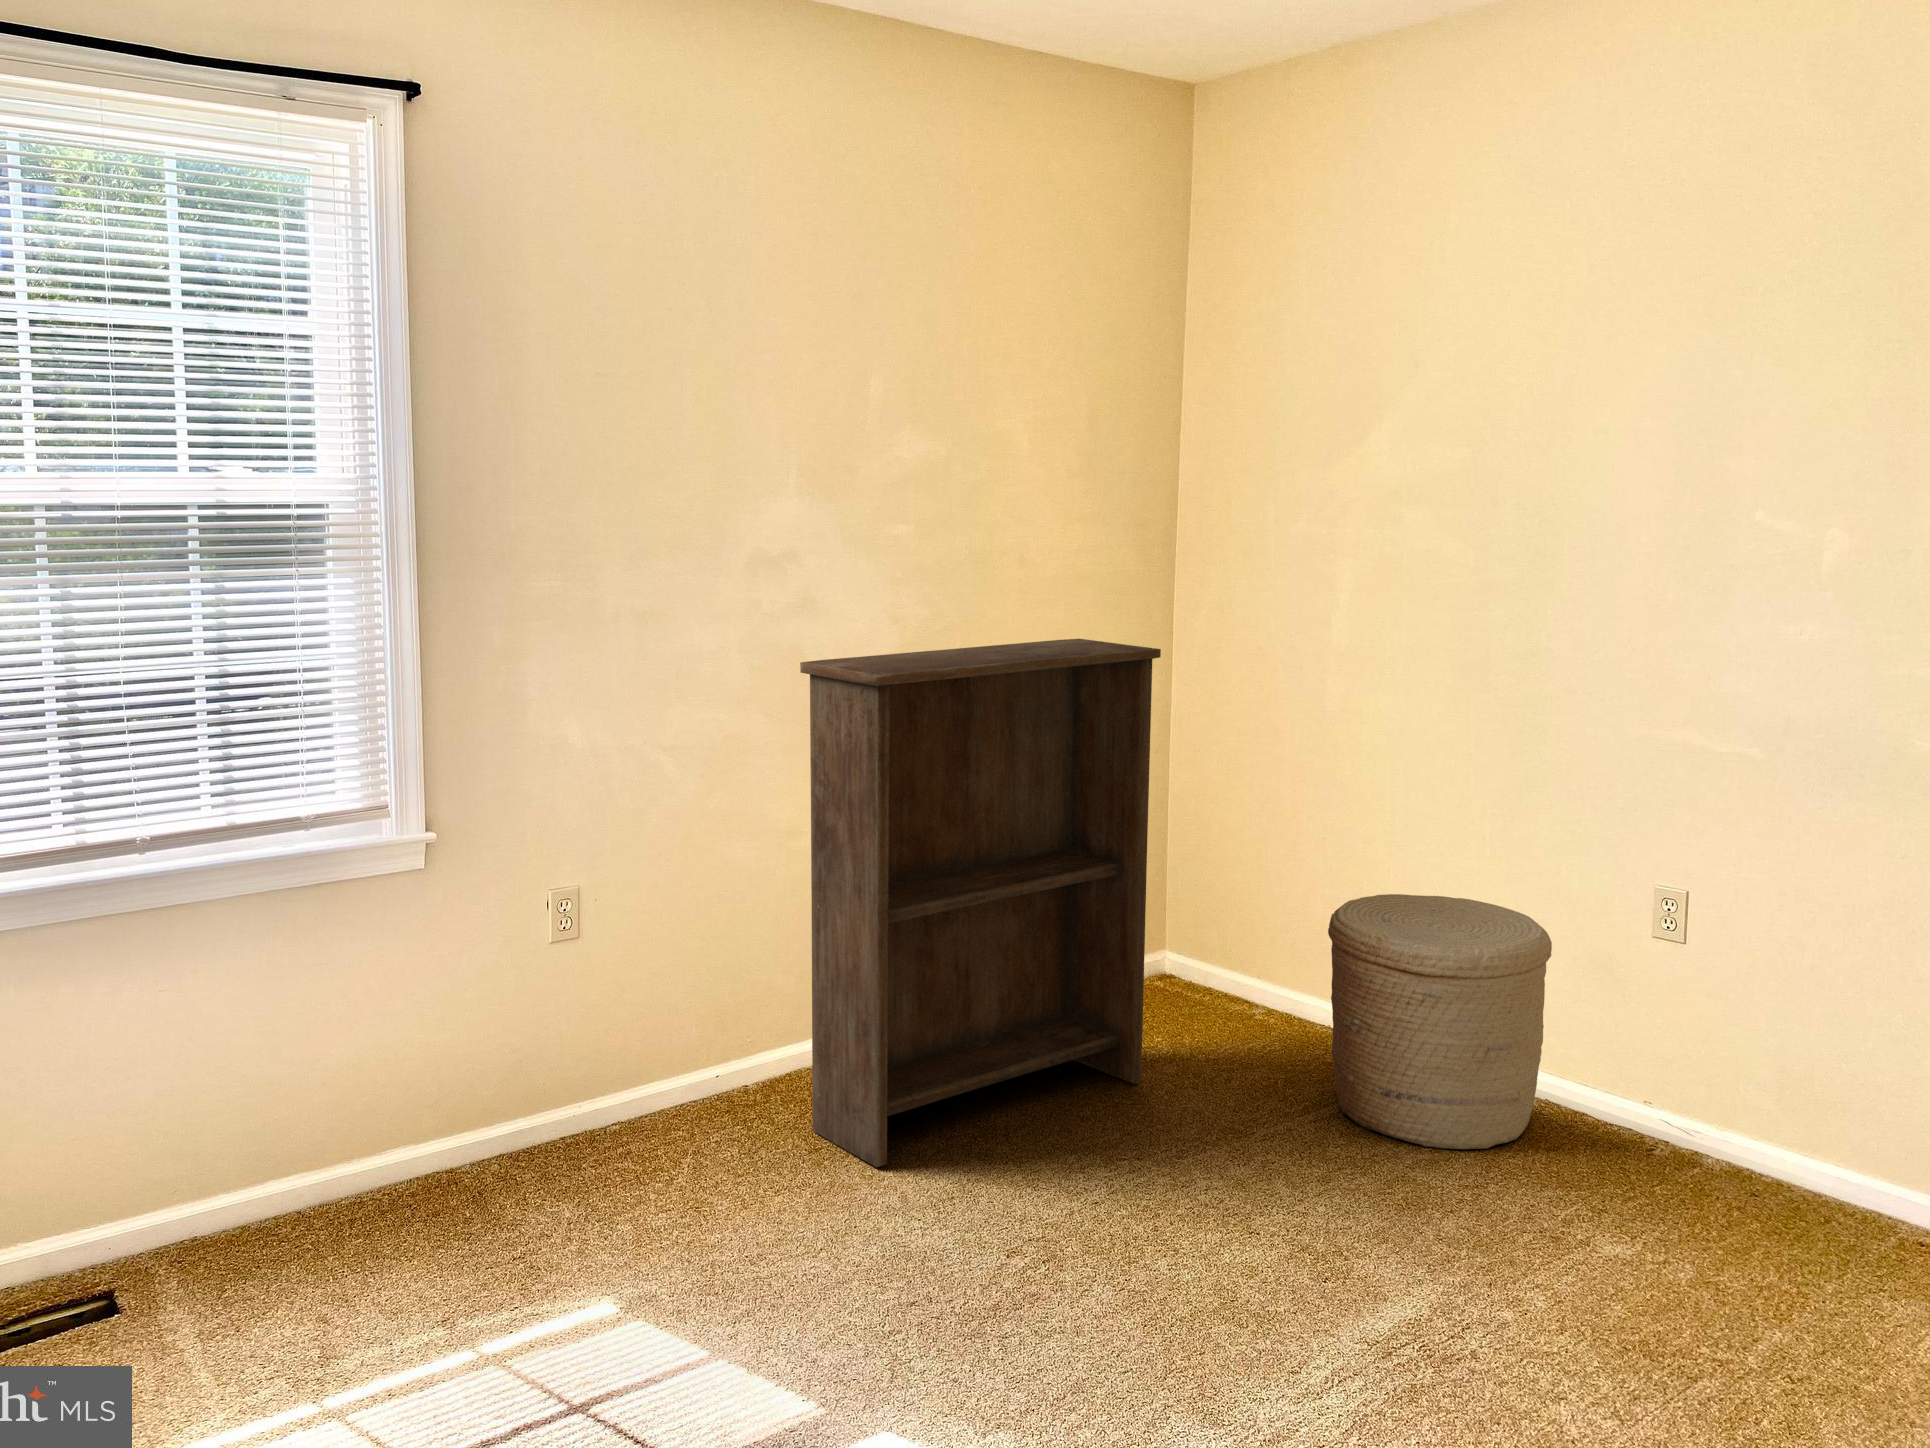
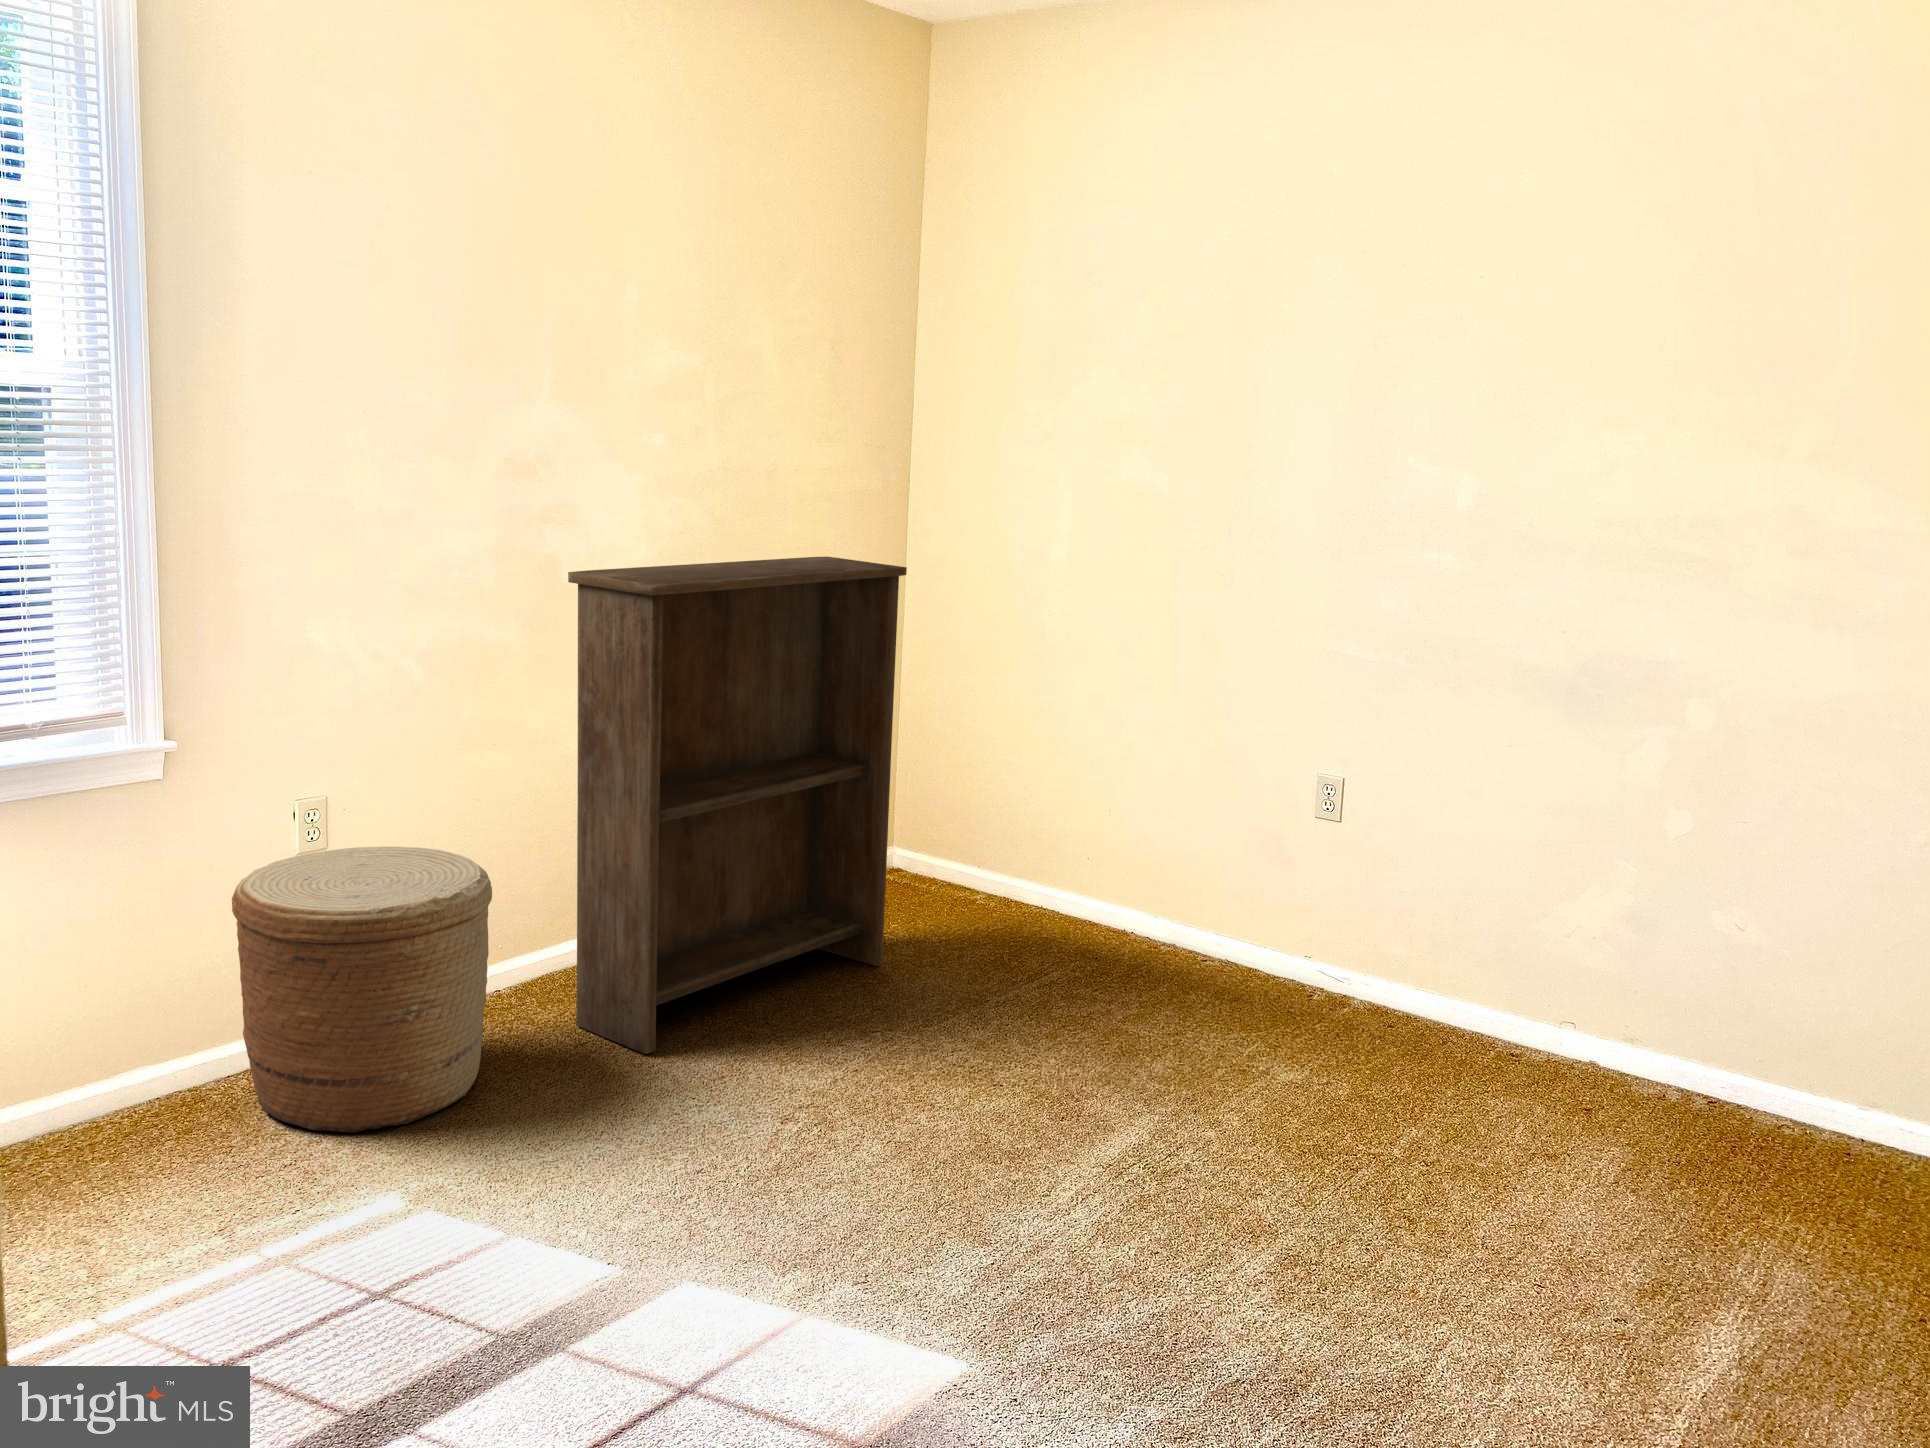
woven basket: present [1328,894,1552,1149] -> present [232,847,492,1134]

